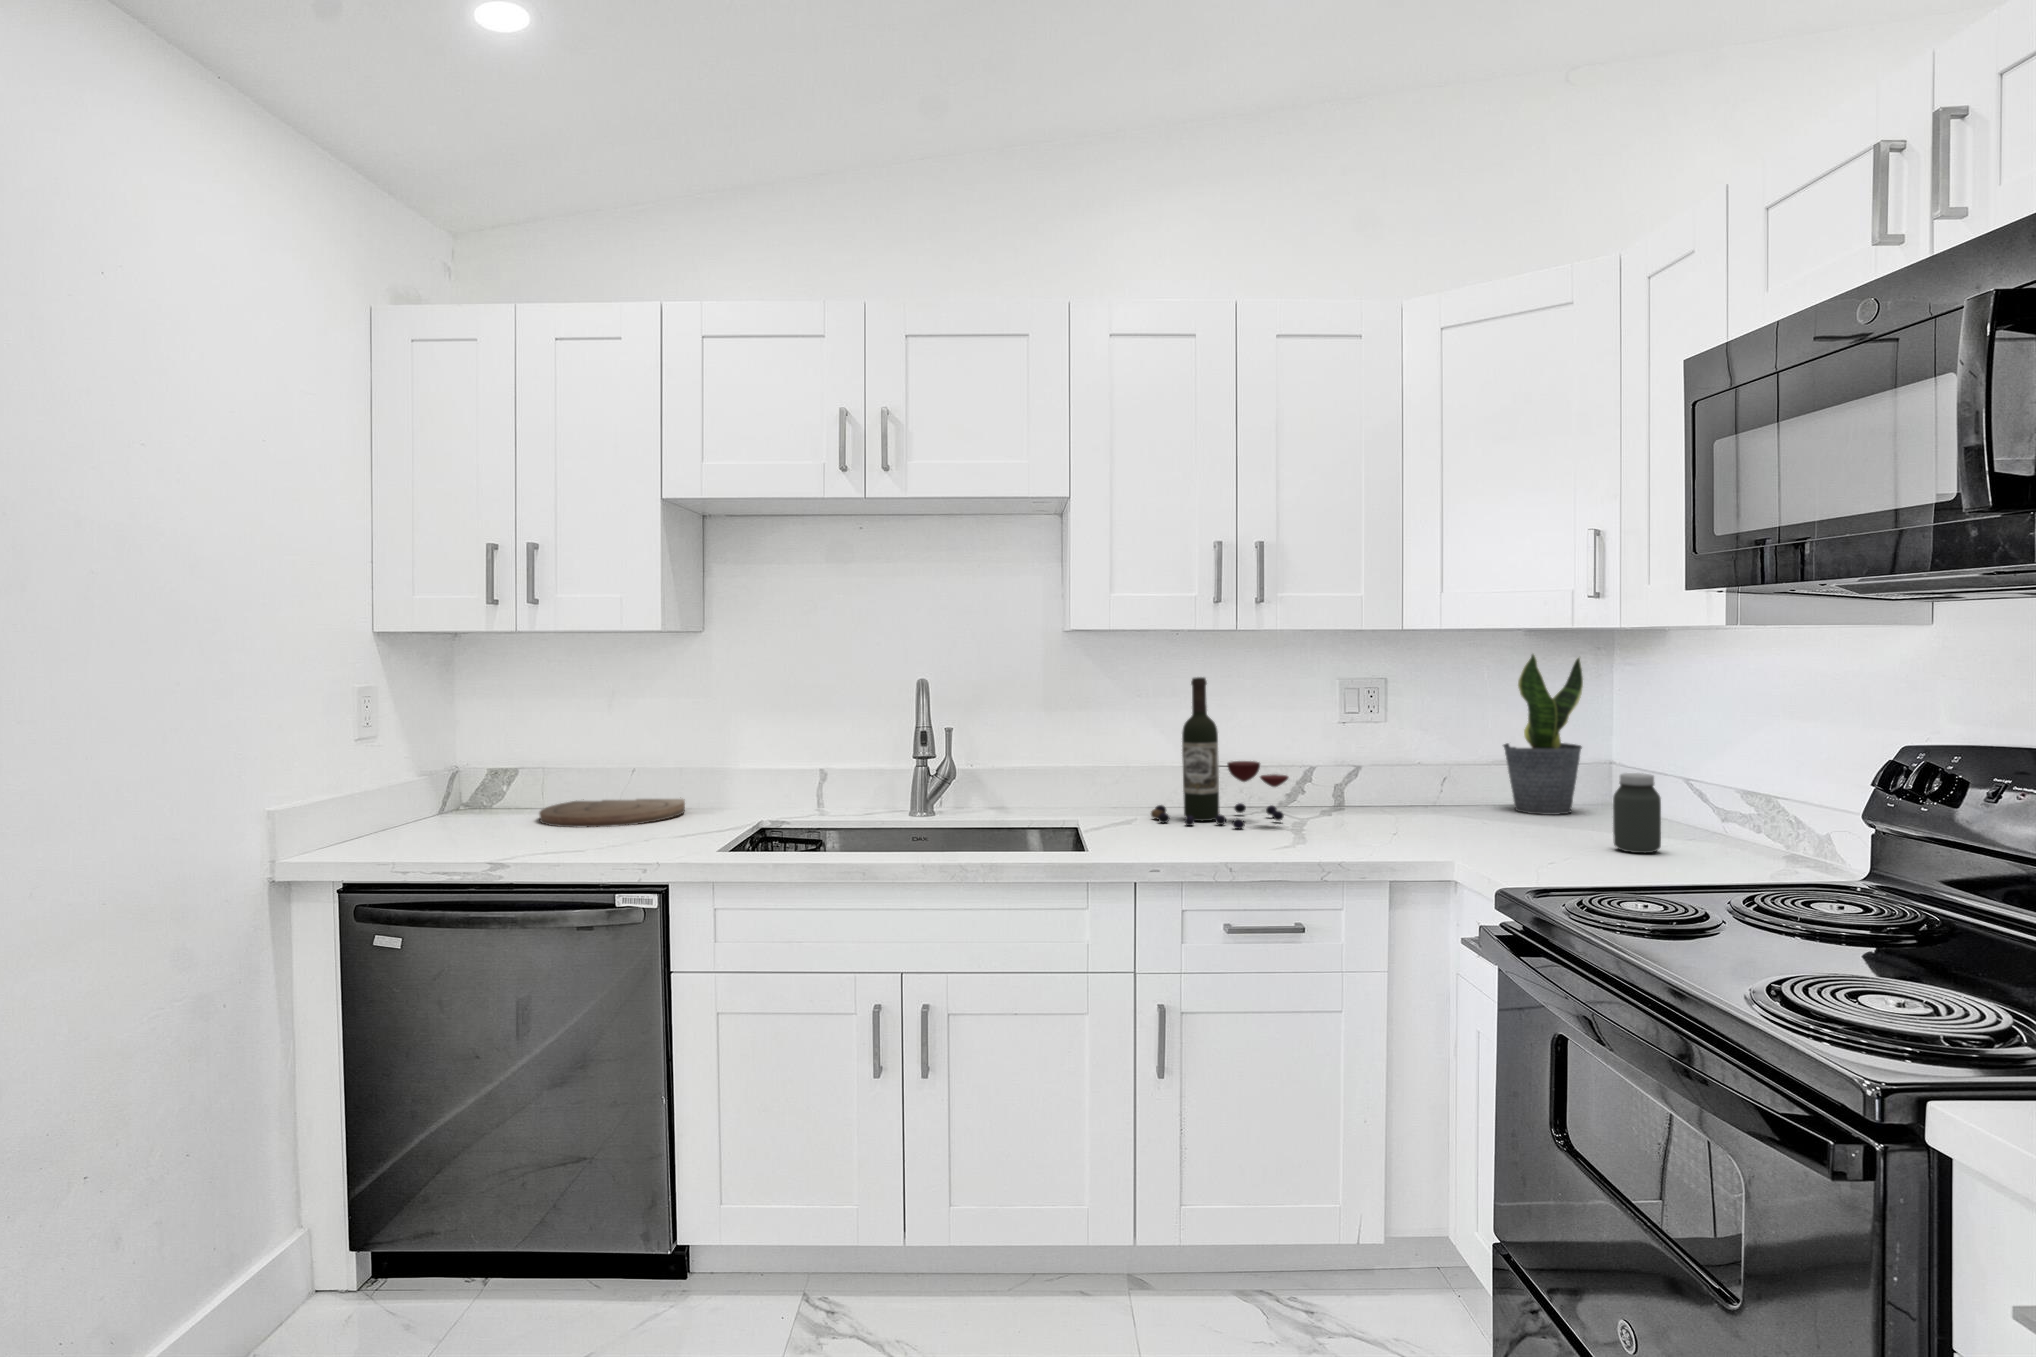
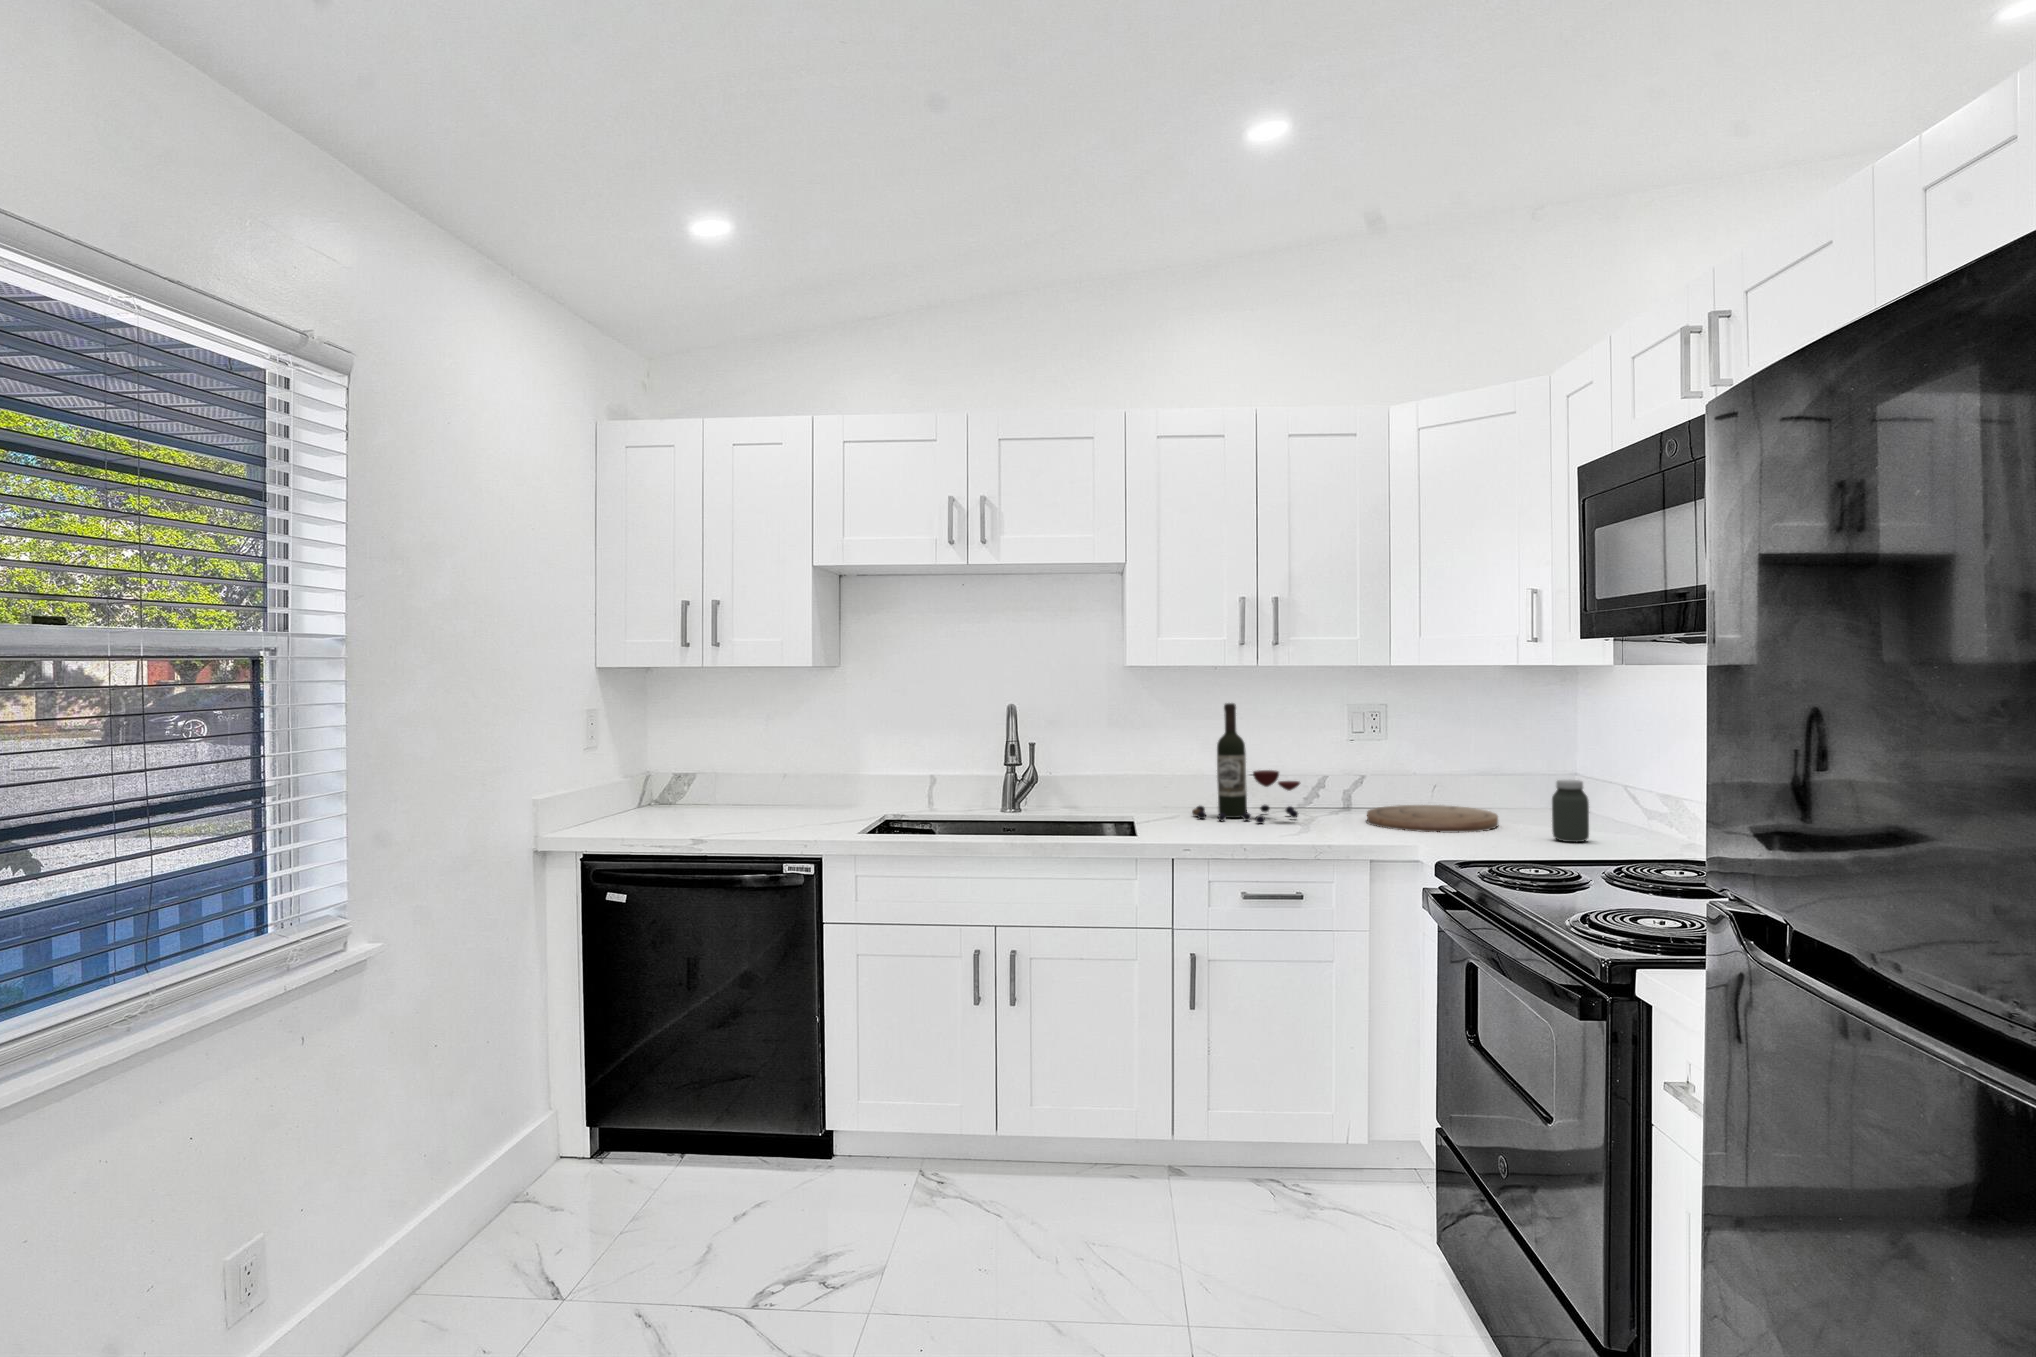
potted plant: present [1503,654,1583,815] -> none [1484,683,1549,816]
cutting board: present [540,799,685,827] -> present [1367,805,1498,833]

